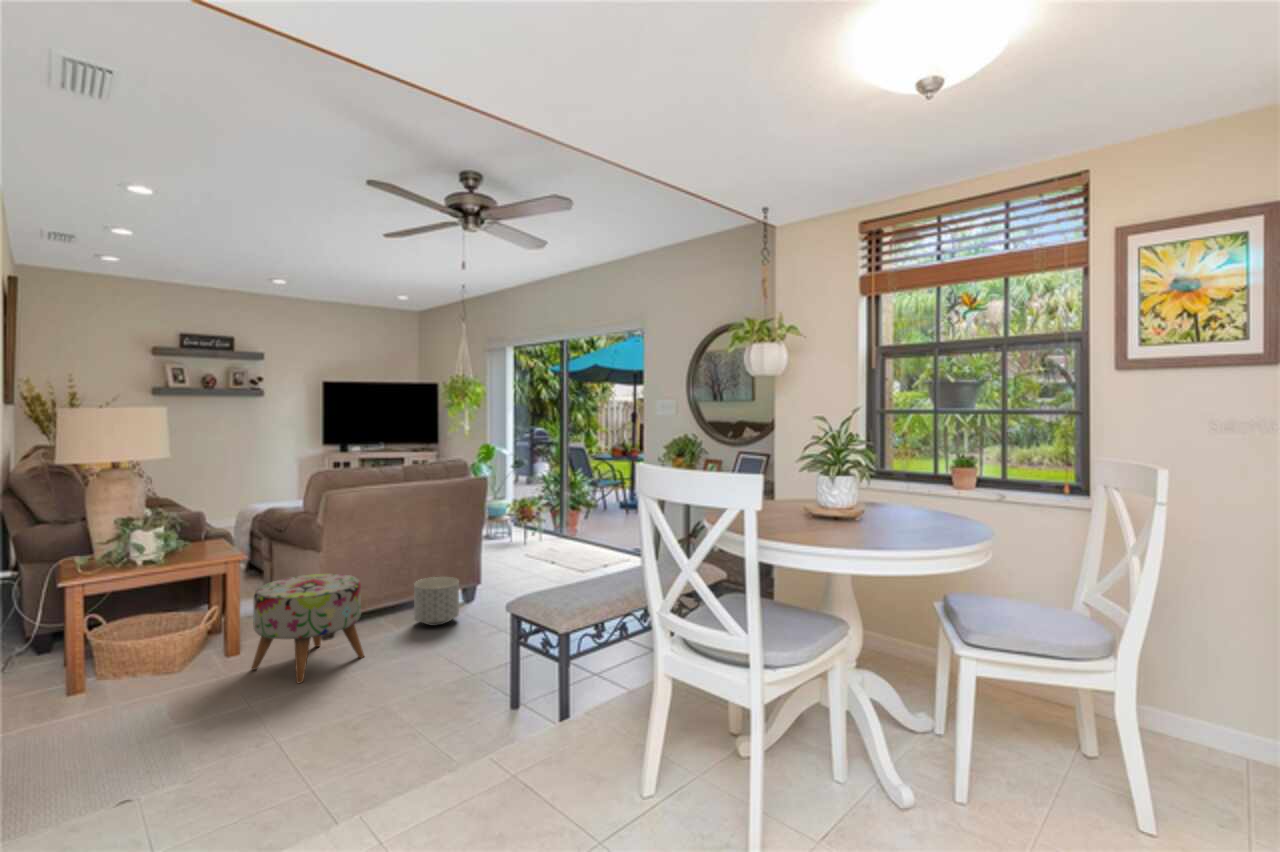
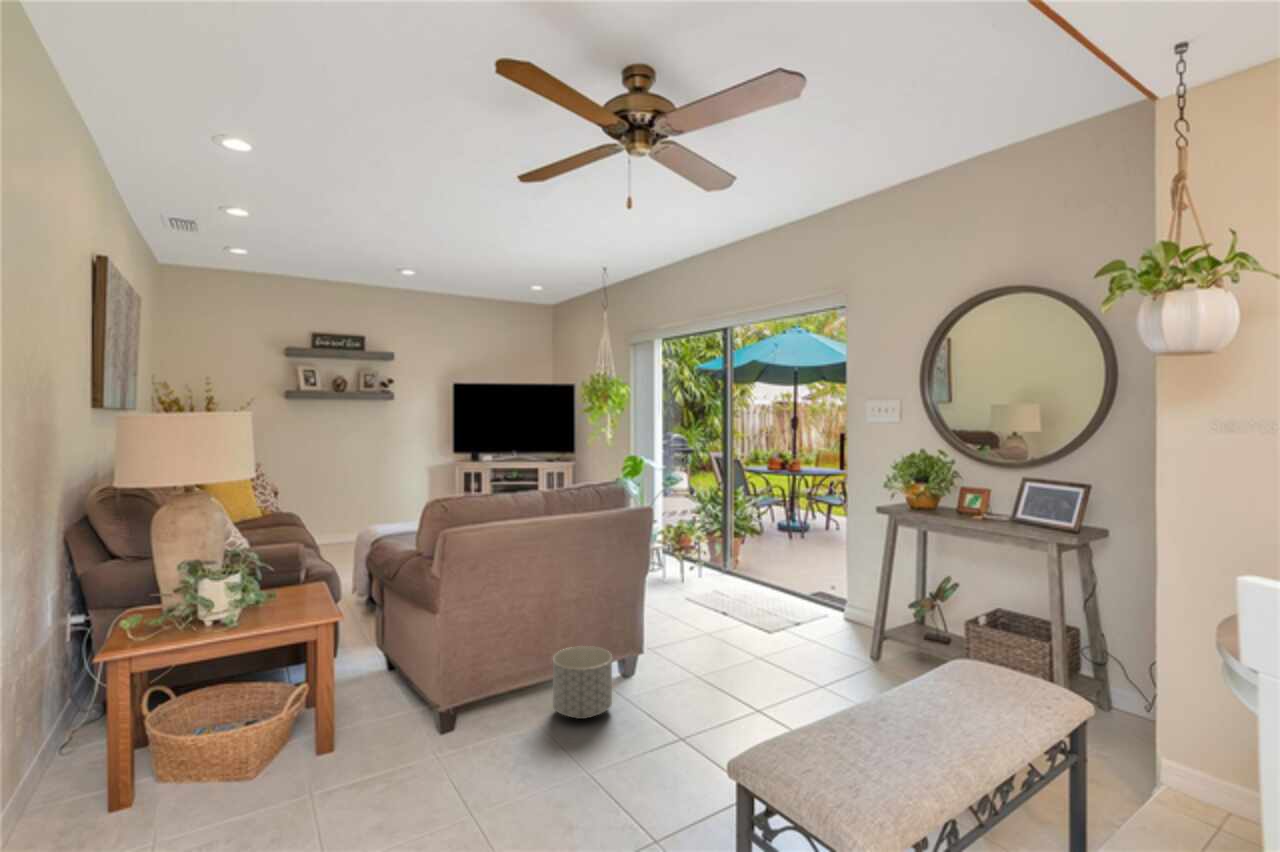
ottoman: present [252,574,364,683] -> none [336,646,486,826]

